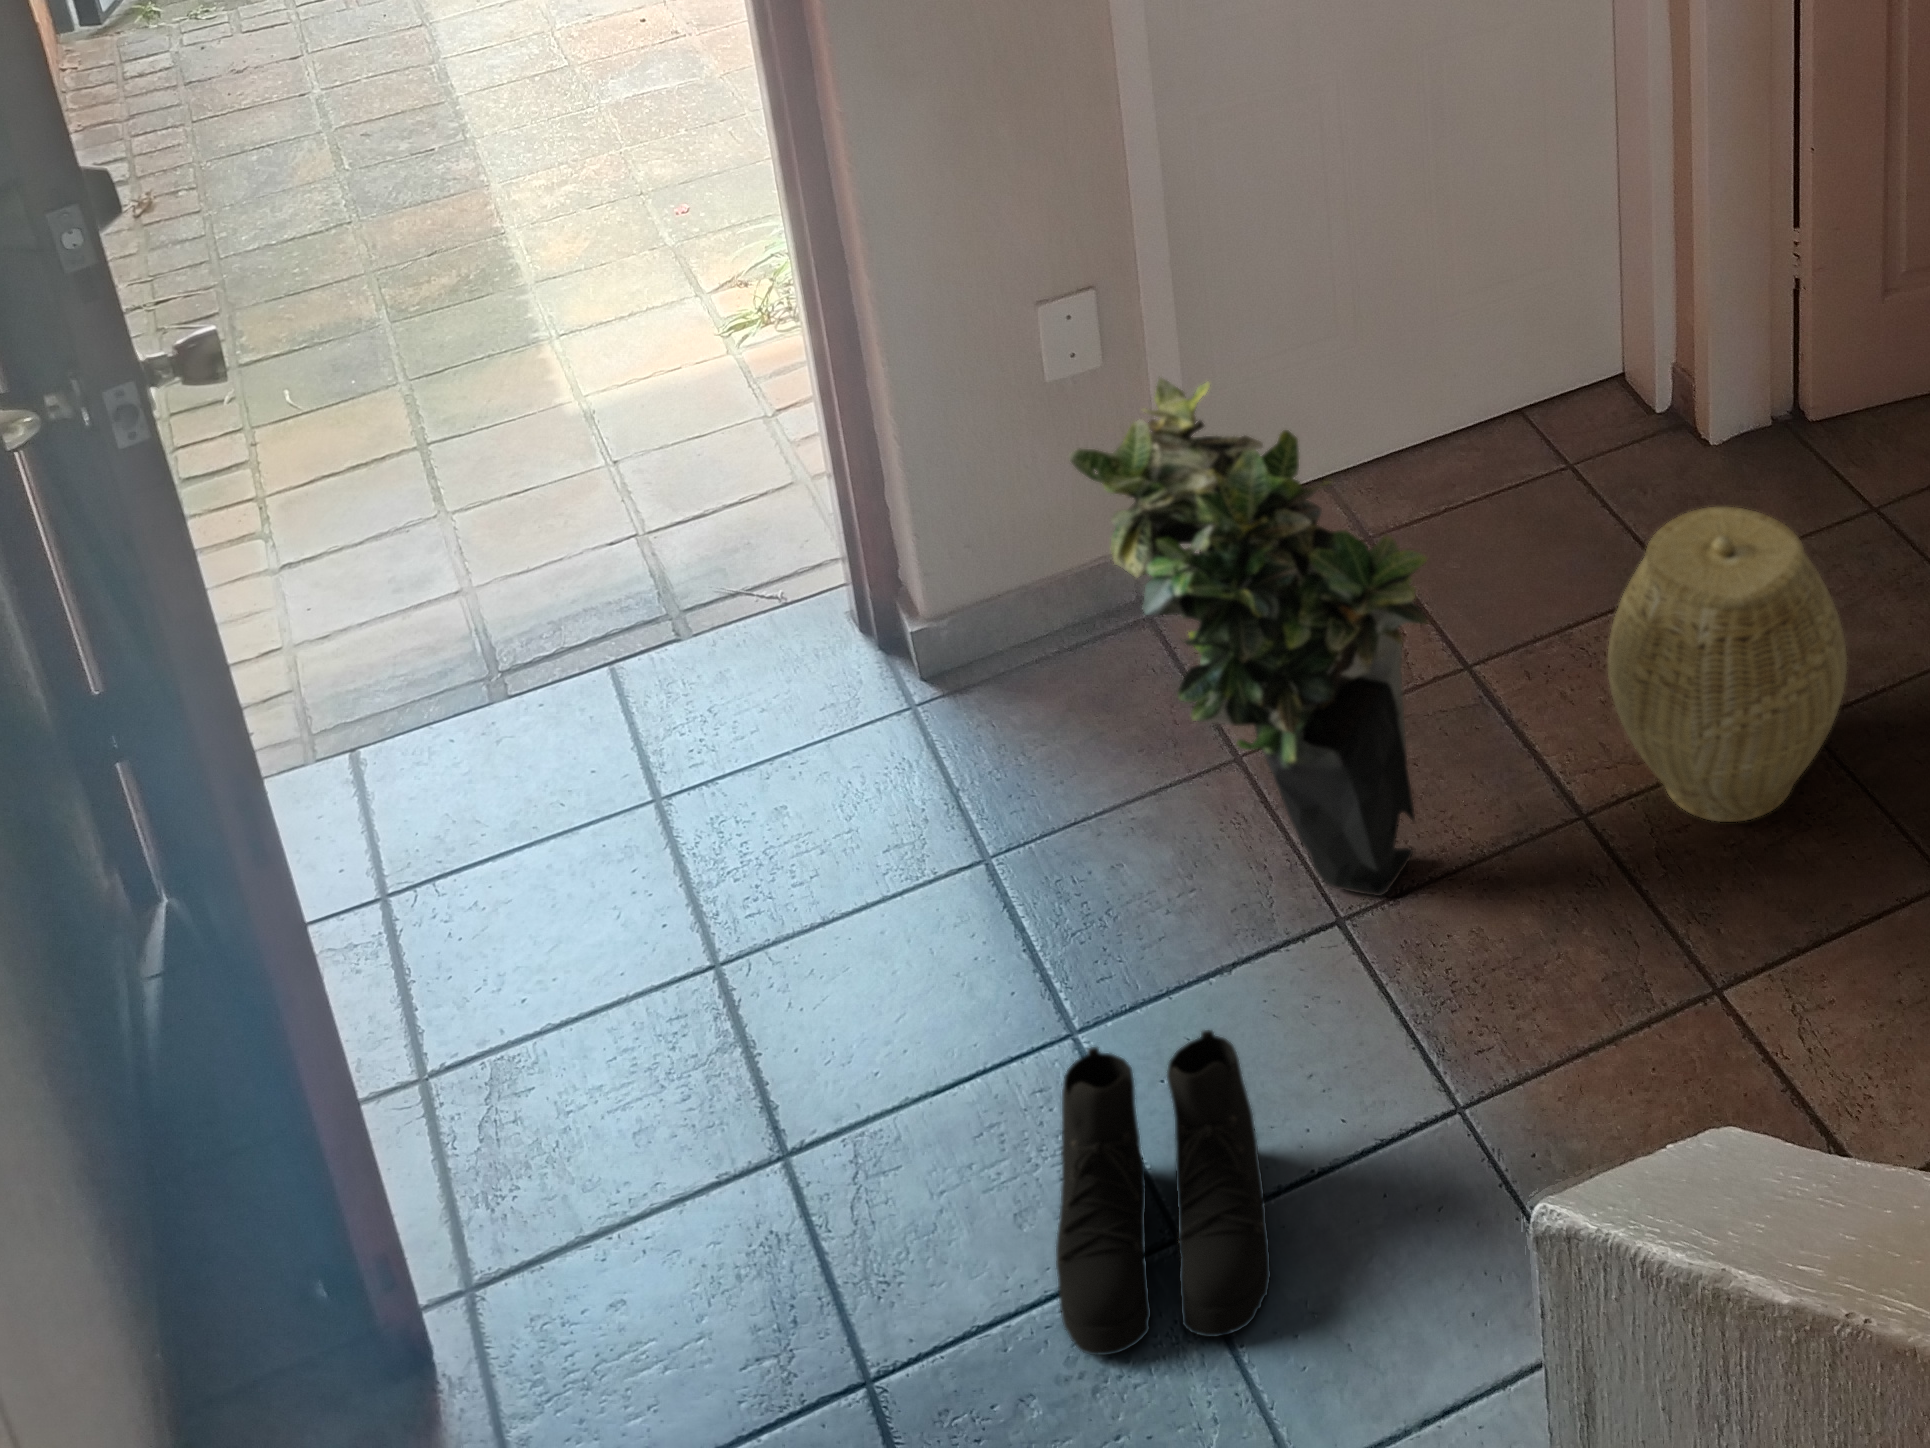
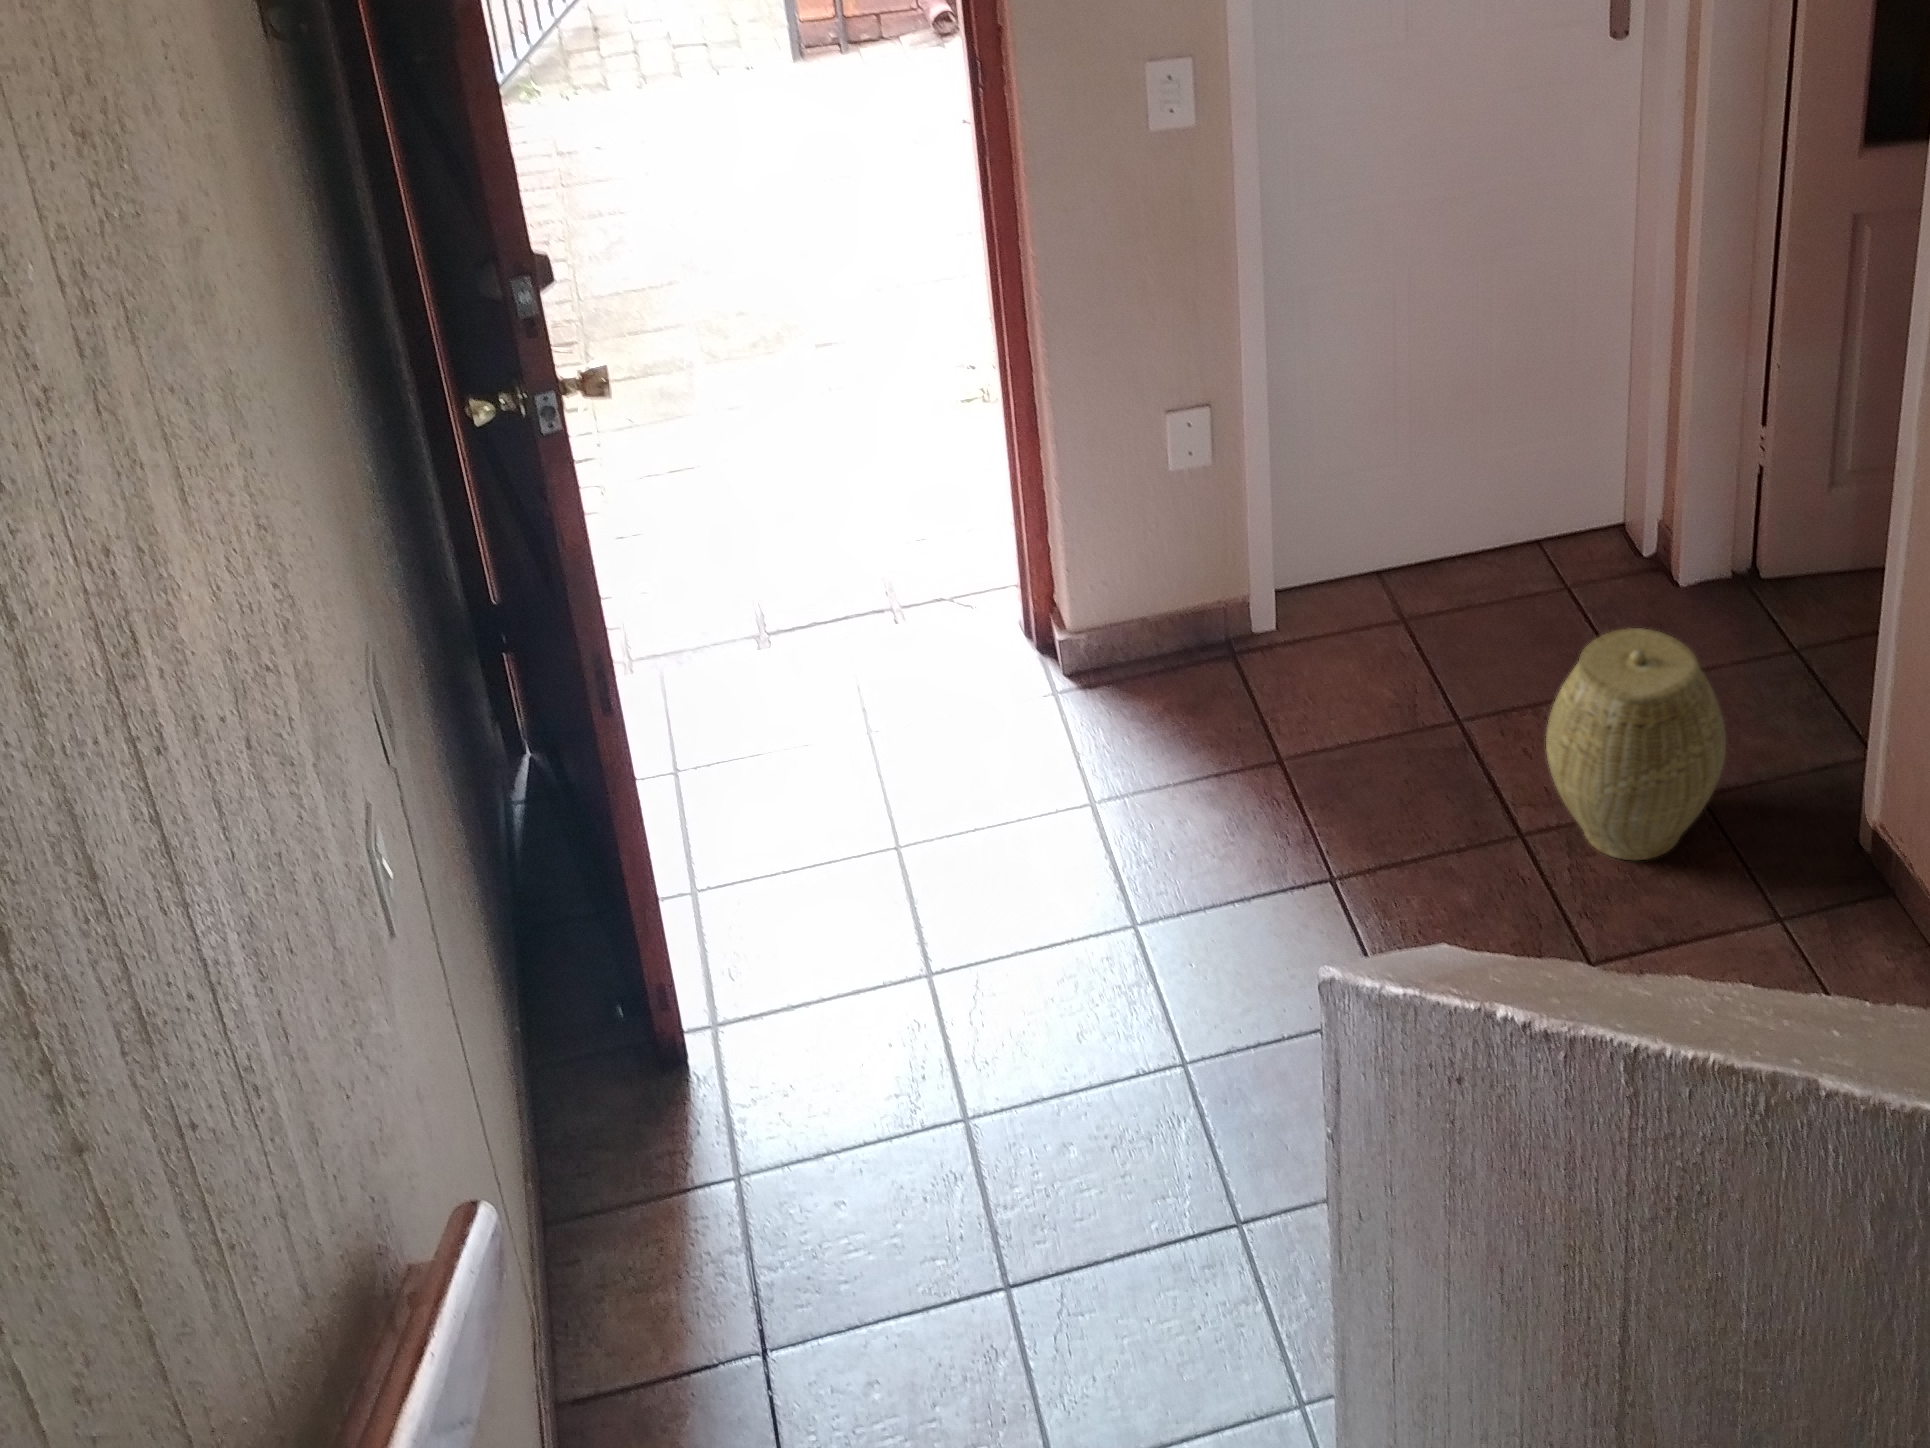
potted plant: present [1069,378,1429,896] -> none [1162,479,1414,873]
boots: present [1056,1030,1270,1355] -> none [1096,933,1242,1129]

